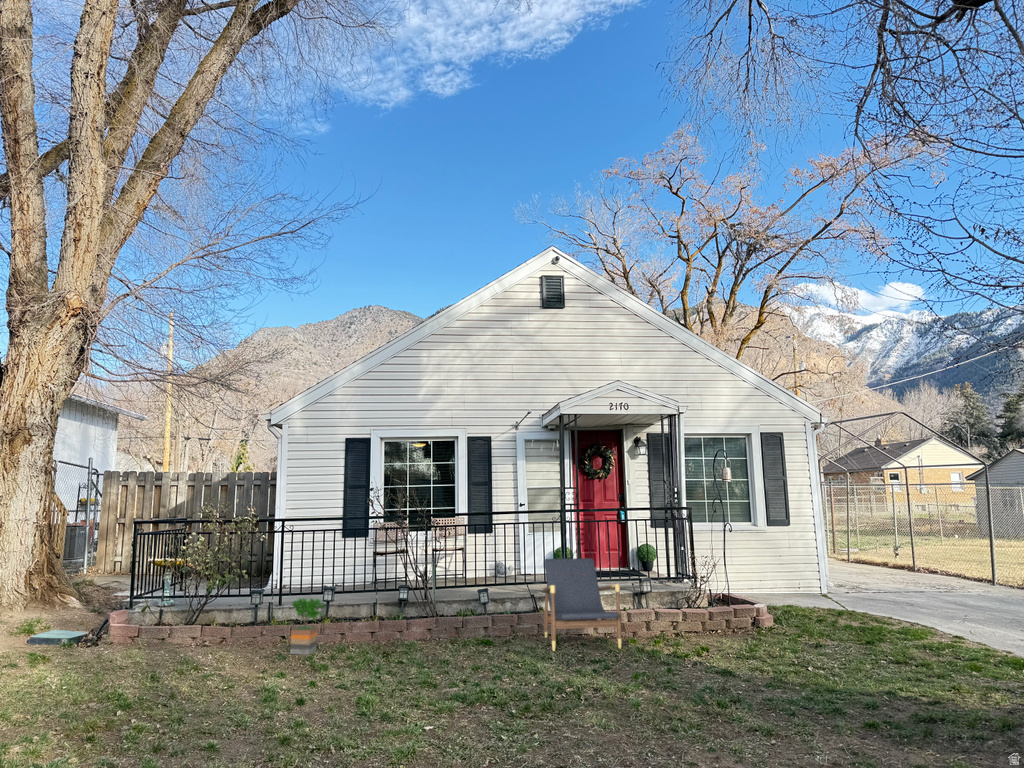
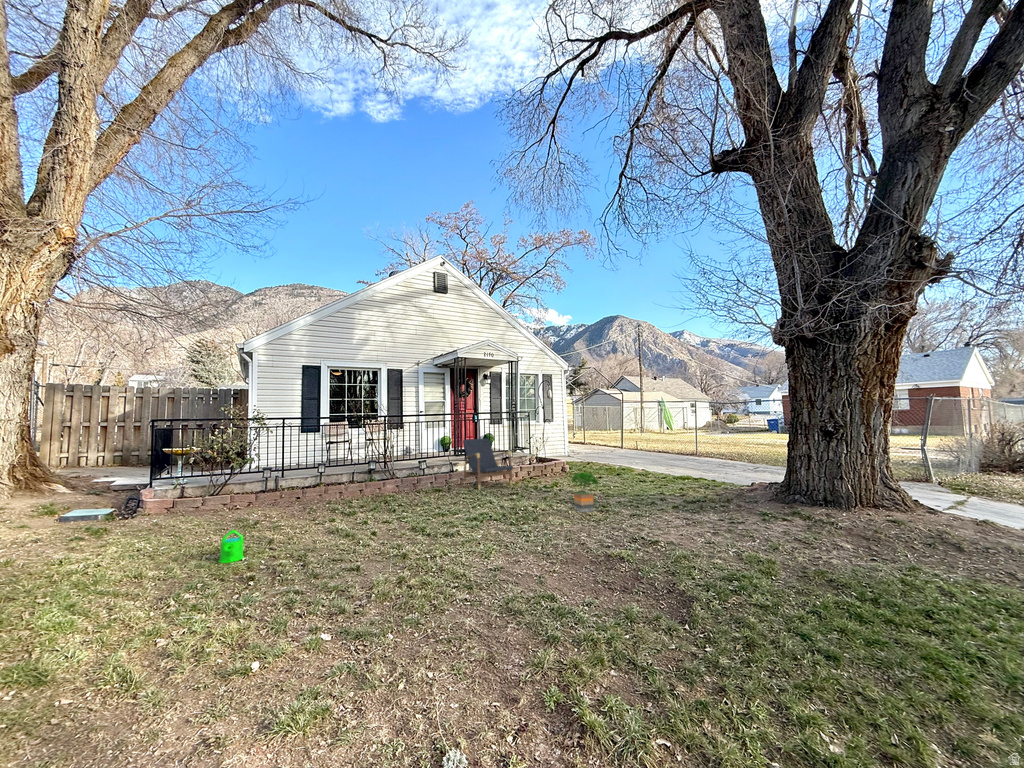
potted tree: present [290,598,324,655] -> present [572,472,599,512]
watering can: none [98,676,131,719] -> present [219,530,244,563]

